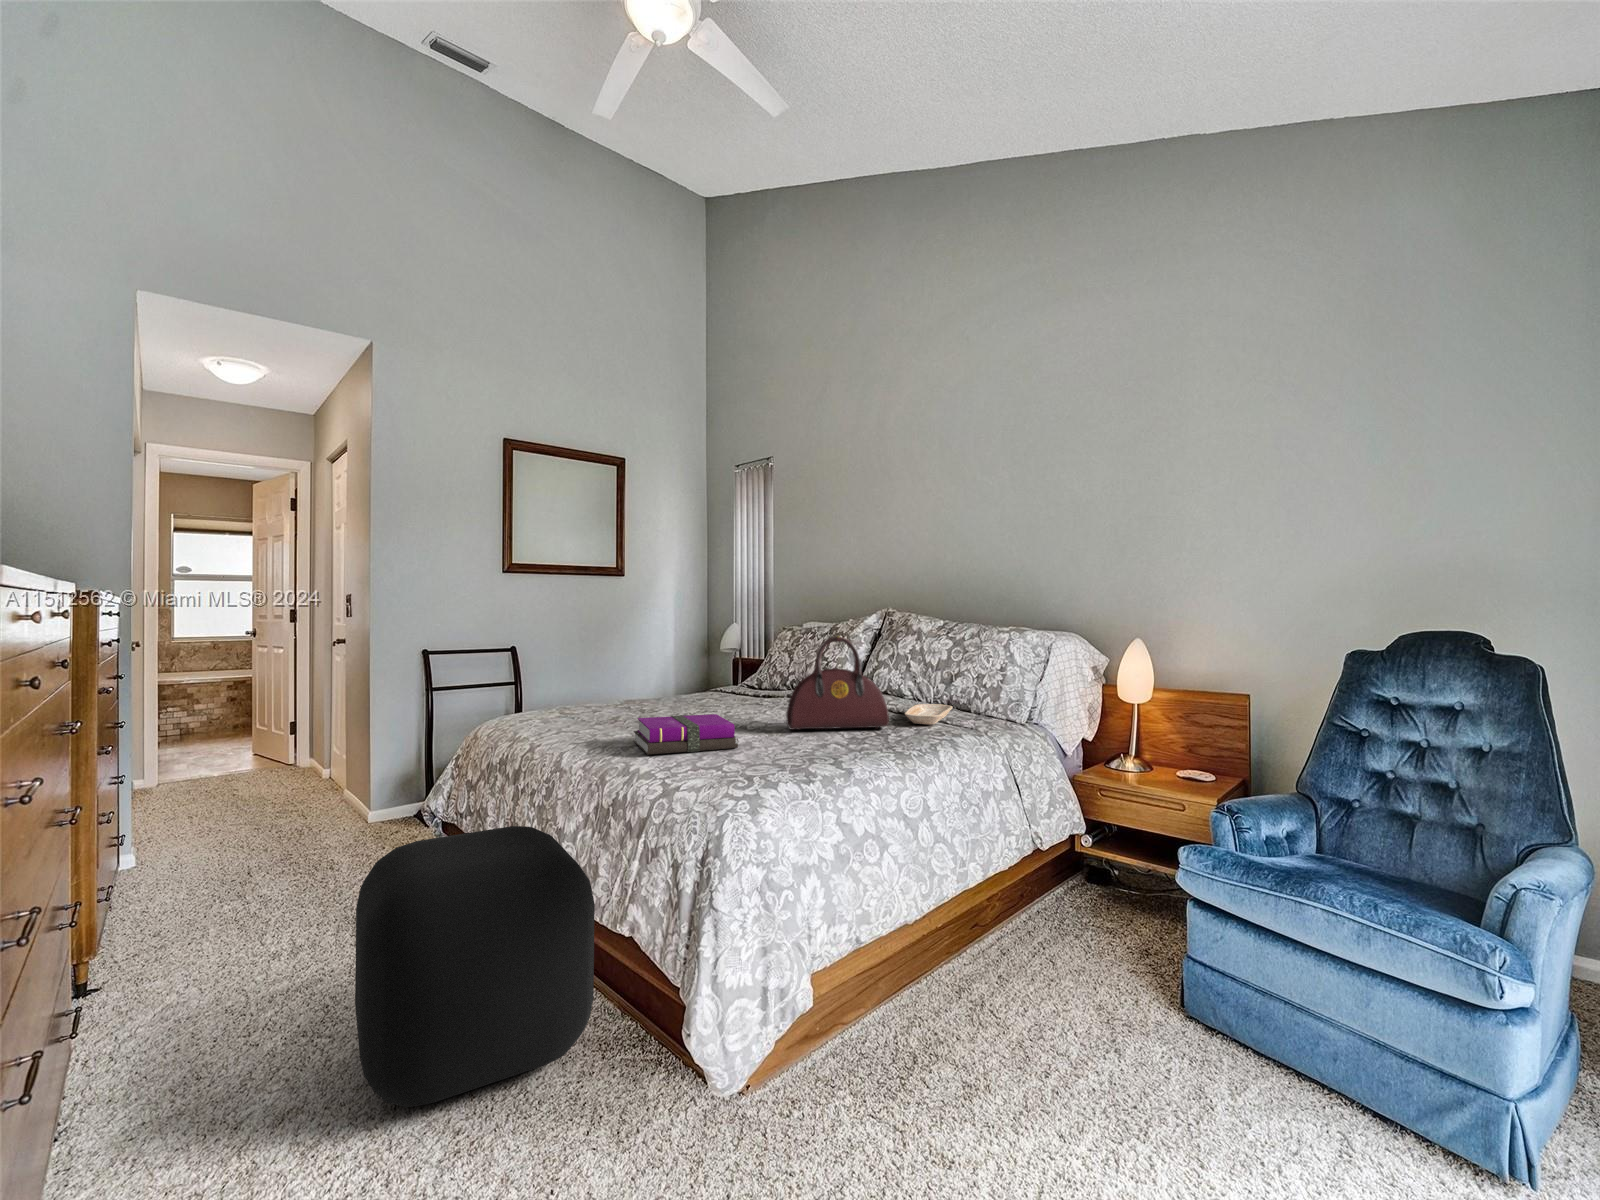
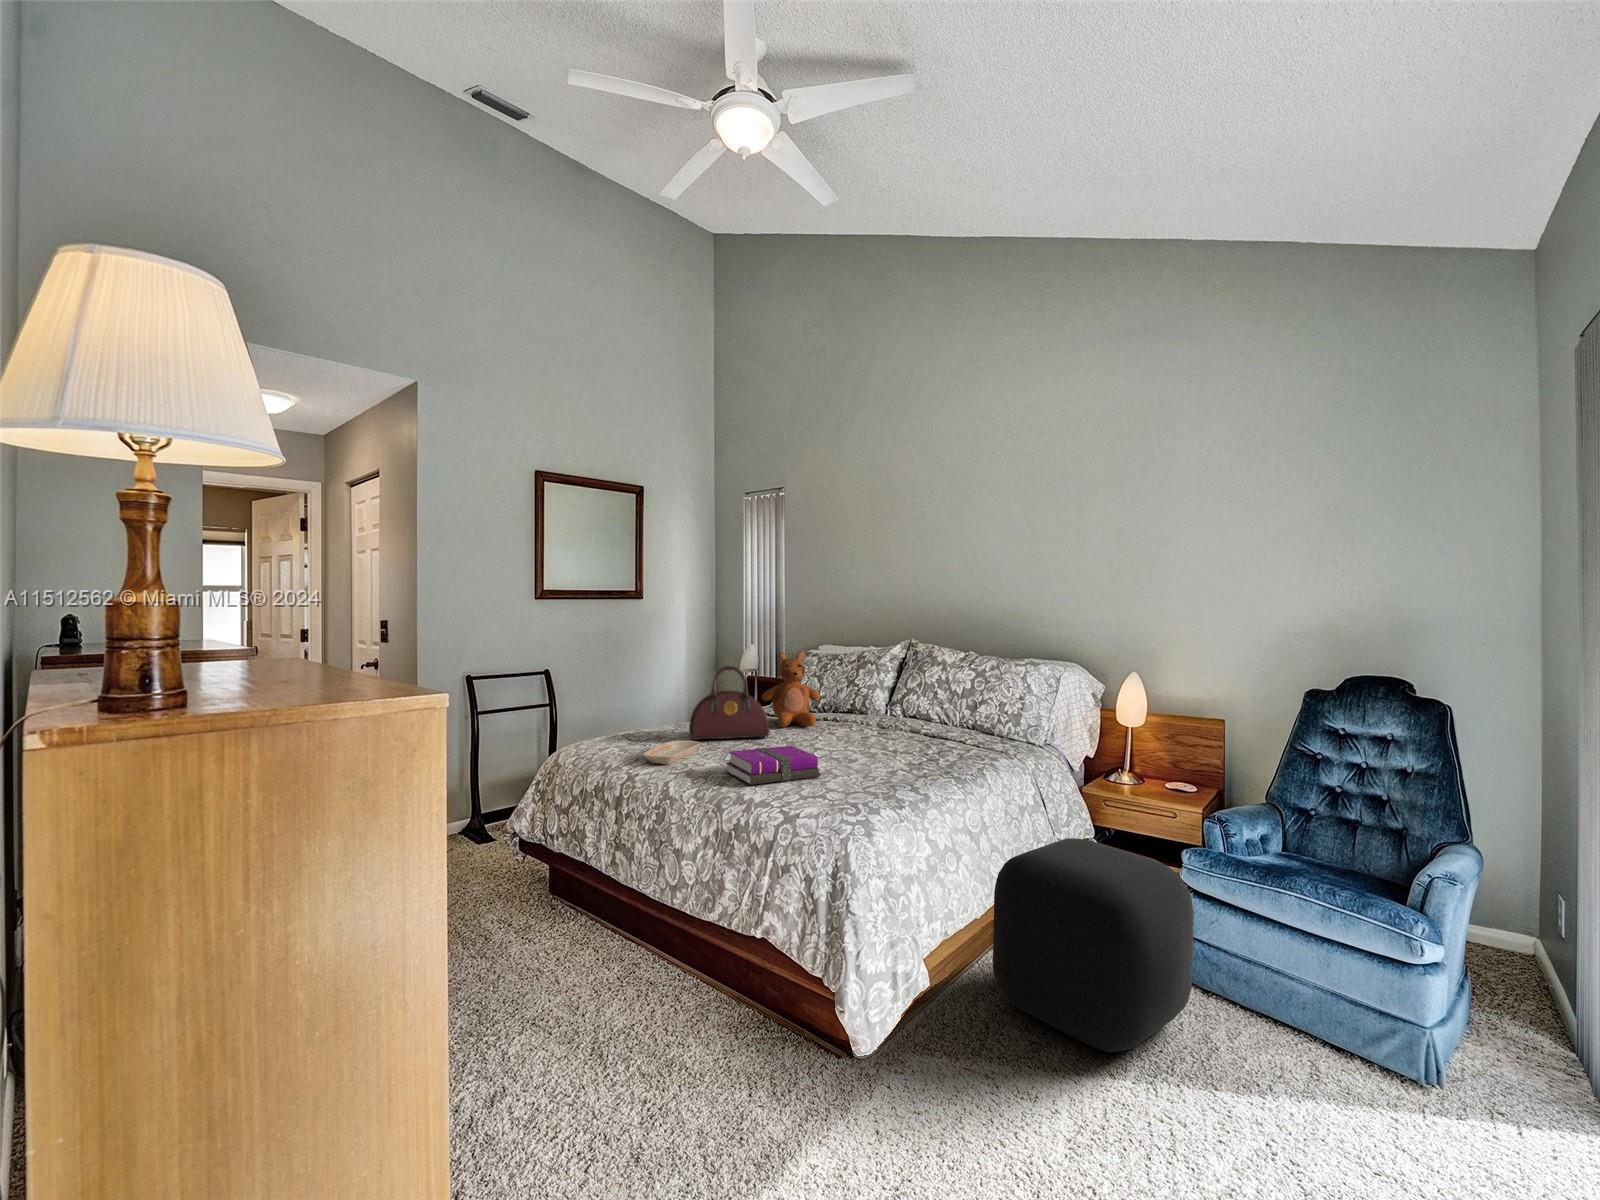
teddy bear: none [719,620,783,702] -> present [762,652,819,727]
handbag: present [786,636,889,730] -> present [689,666,770,740]
tray: present [905,704,952,725] -> present [643,740,701,764]
ottoman: present [355,826,595,1107] -> present [993,838,1194,1053]

